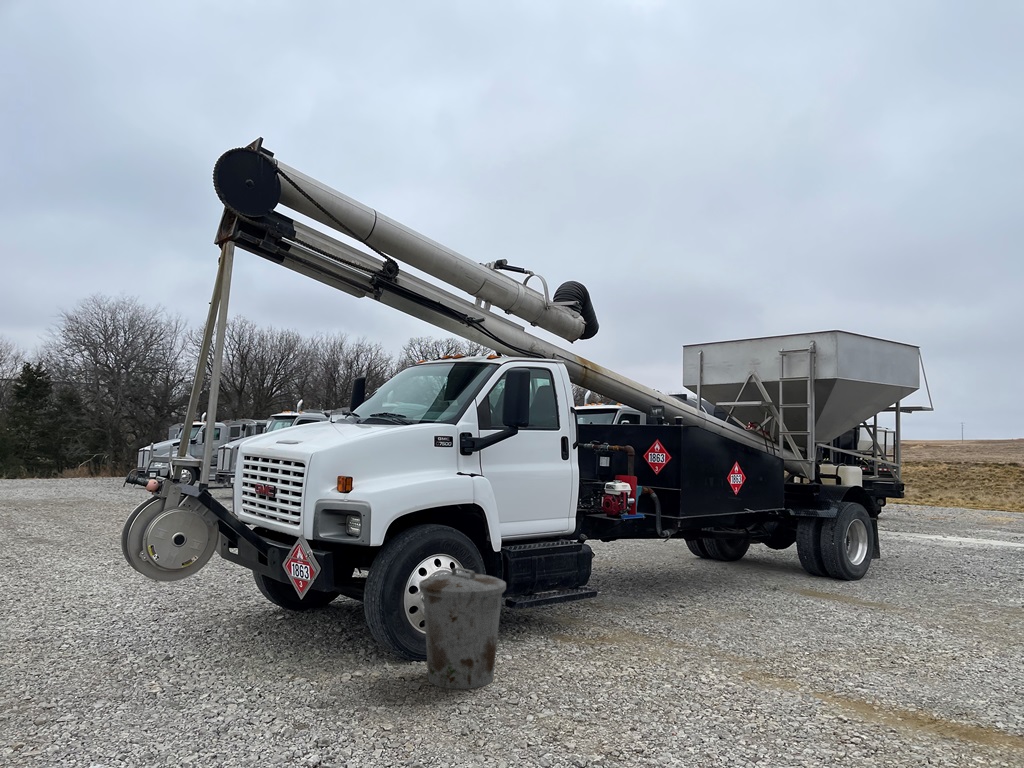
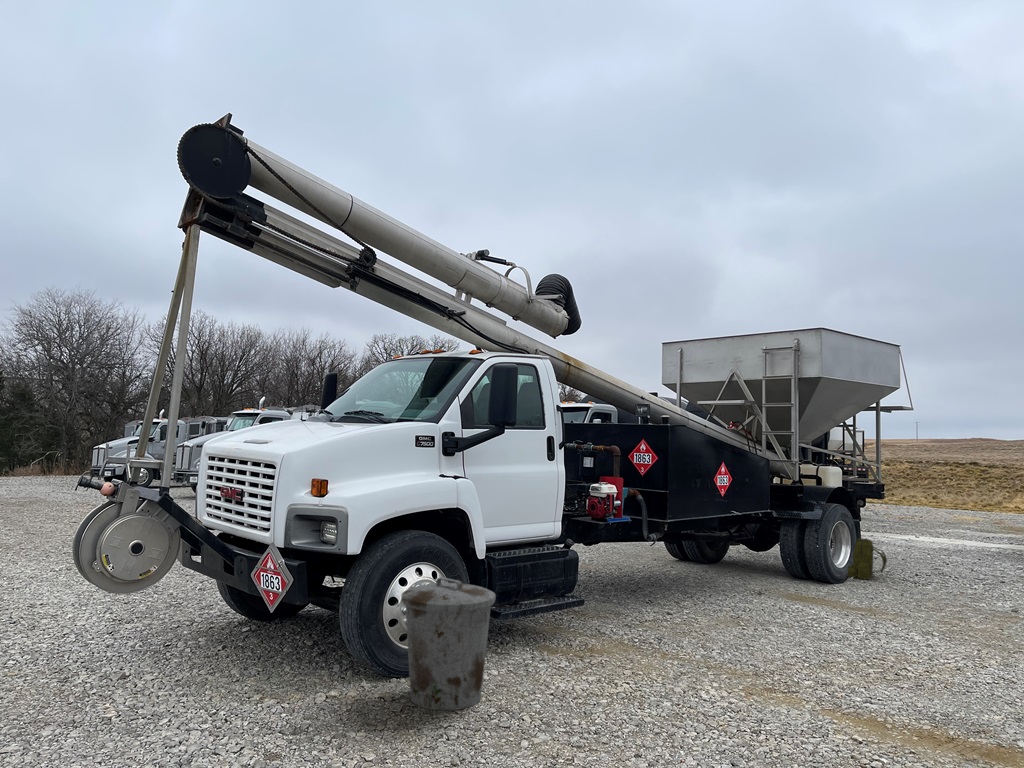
backpack: none [869,537,910,578] -> present [847,538,887,579]

